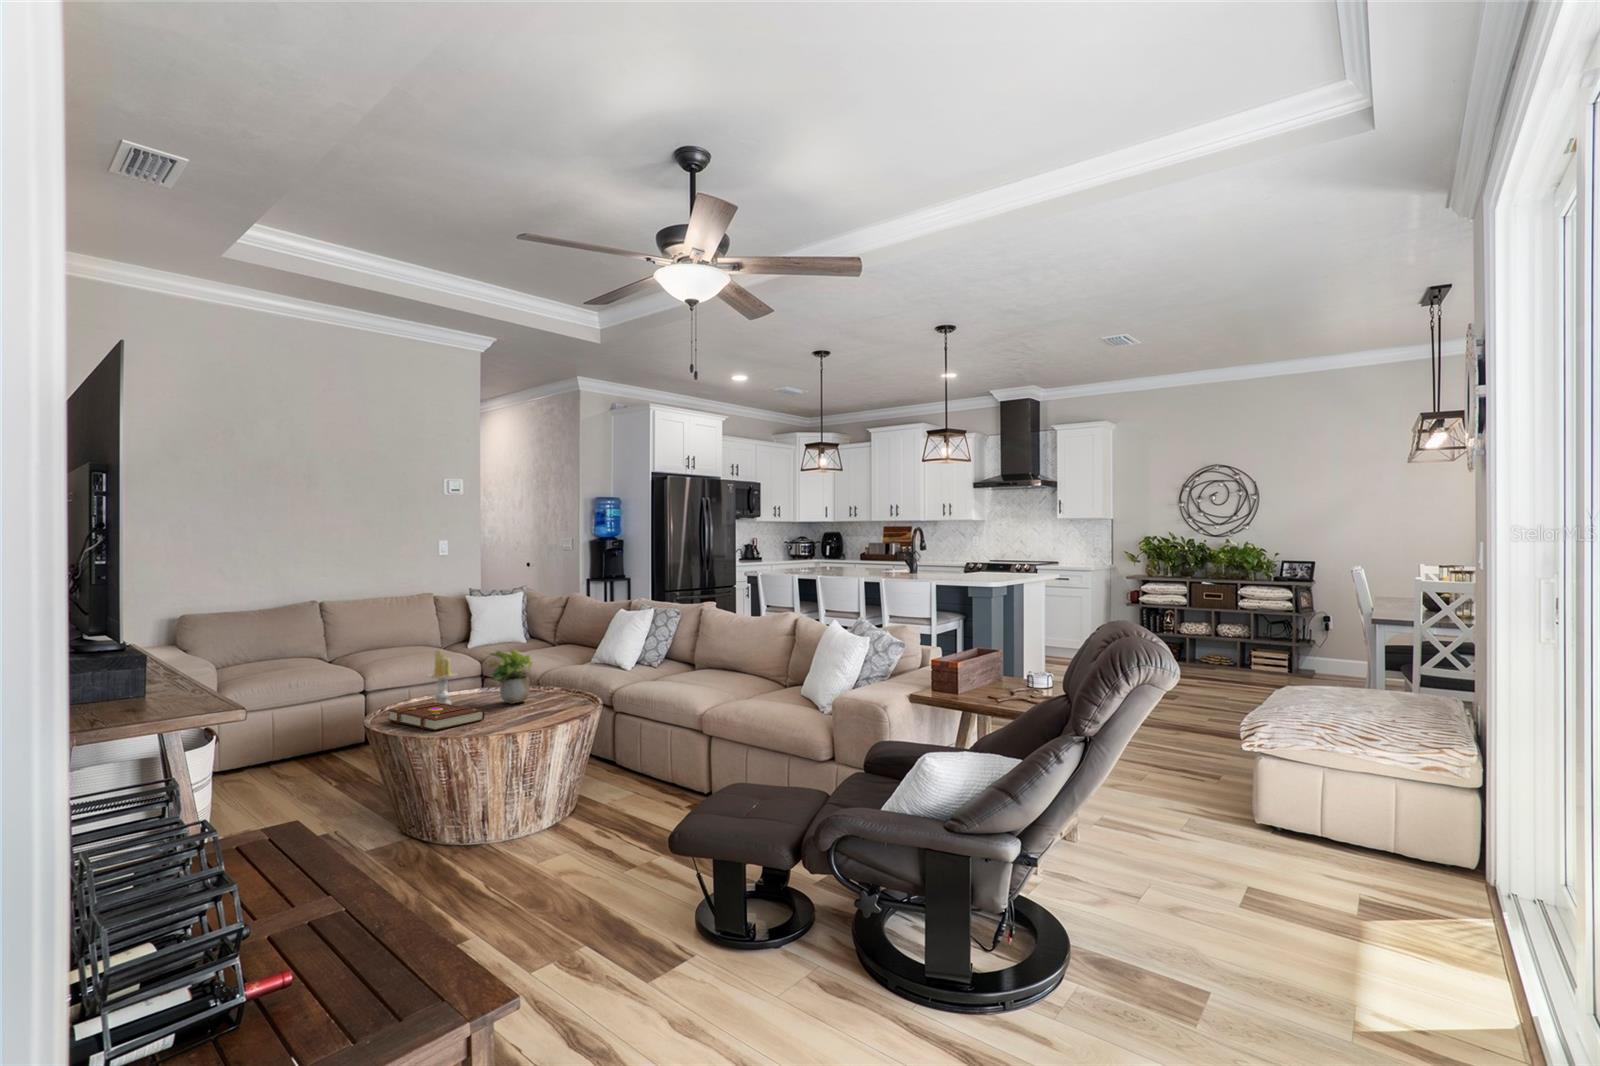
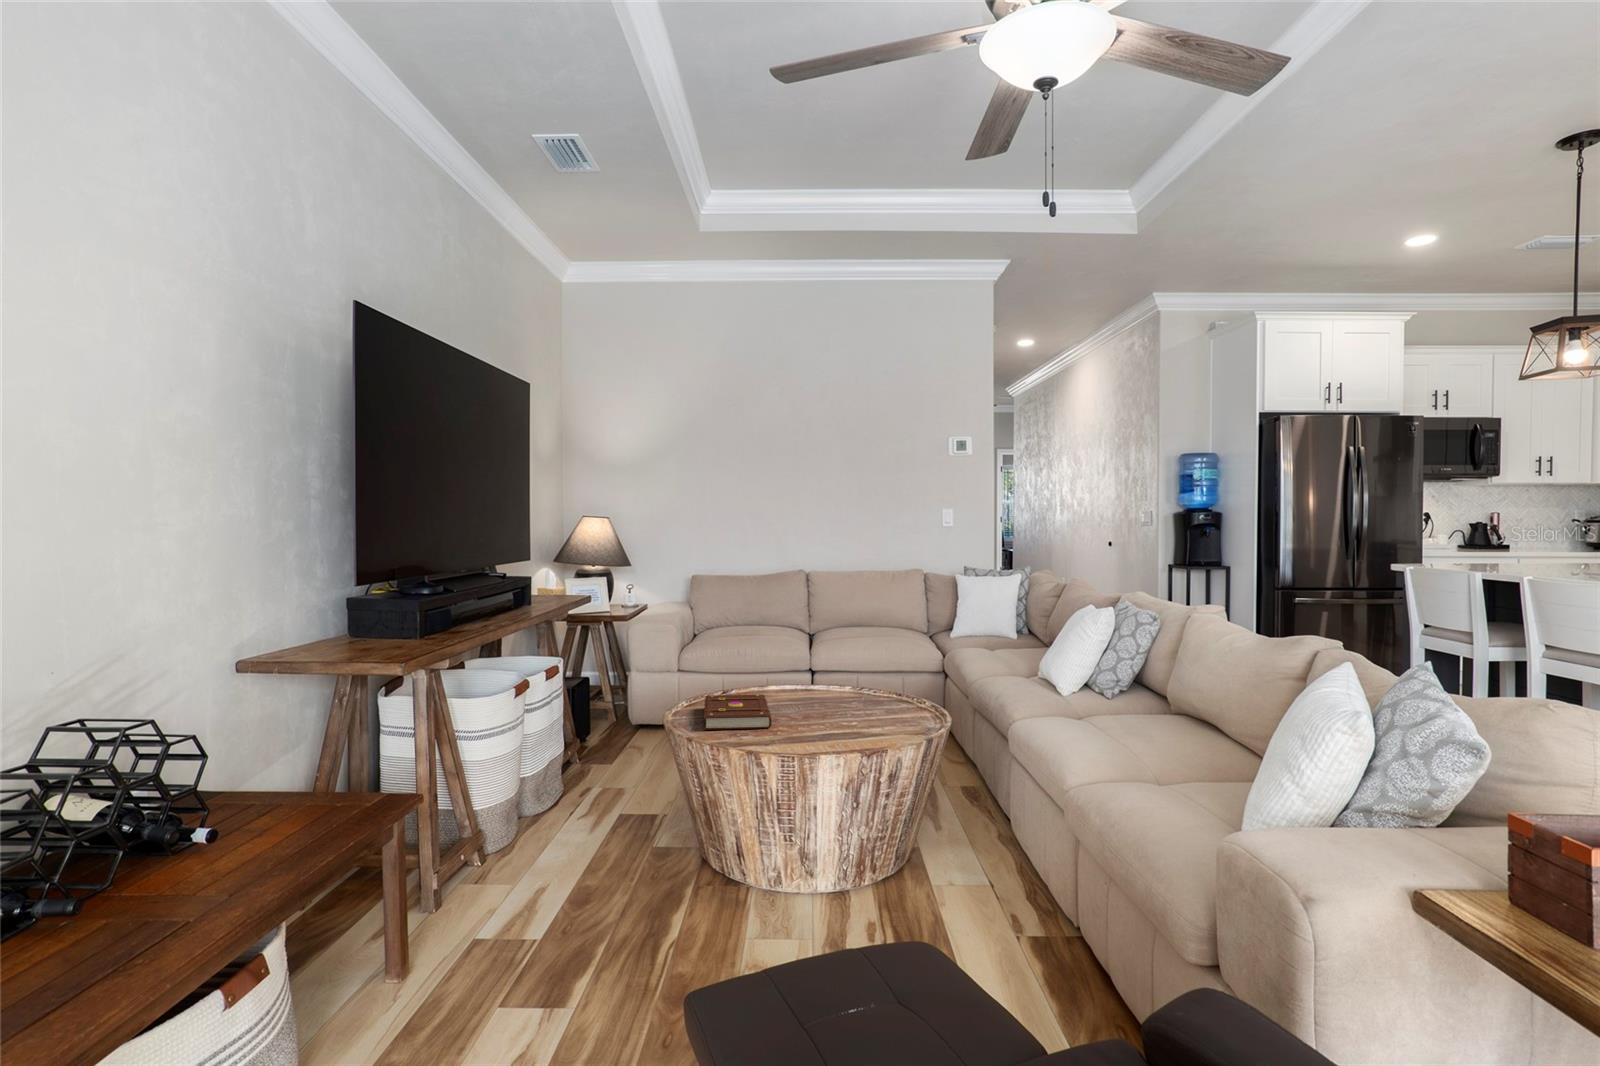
candle: present [427,650,457,704] -> none [769,634,802,701]
potted plant: present [490,650,532,704] -> none [815,644,875,714]

